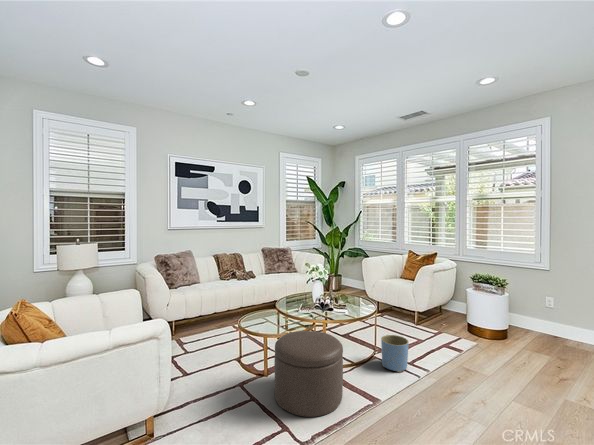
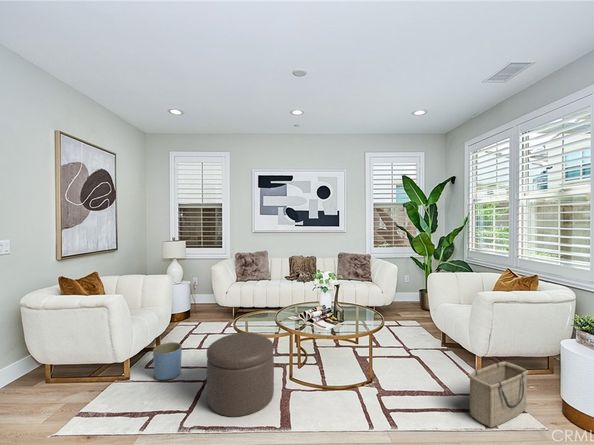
basket: none [443,309,467,351] -> present [468,361,529,427]
planter: present [381,335,409,372] -> present [153,342,182,380]

